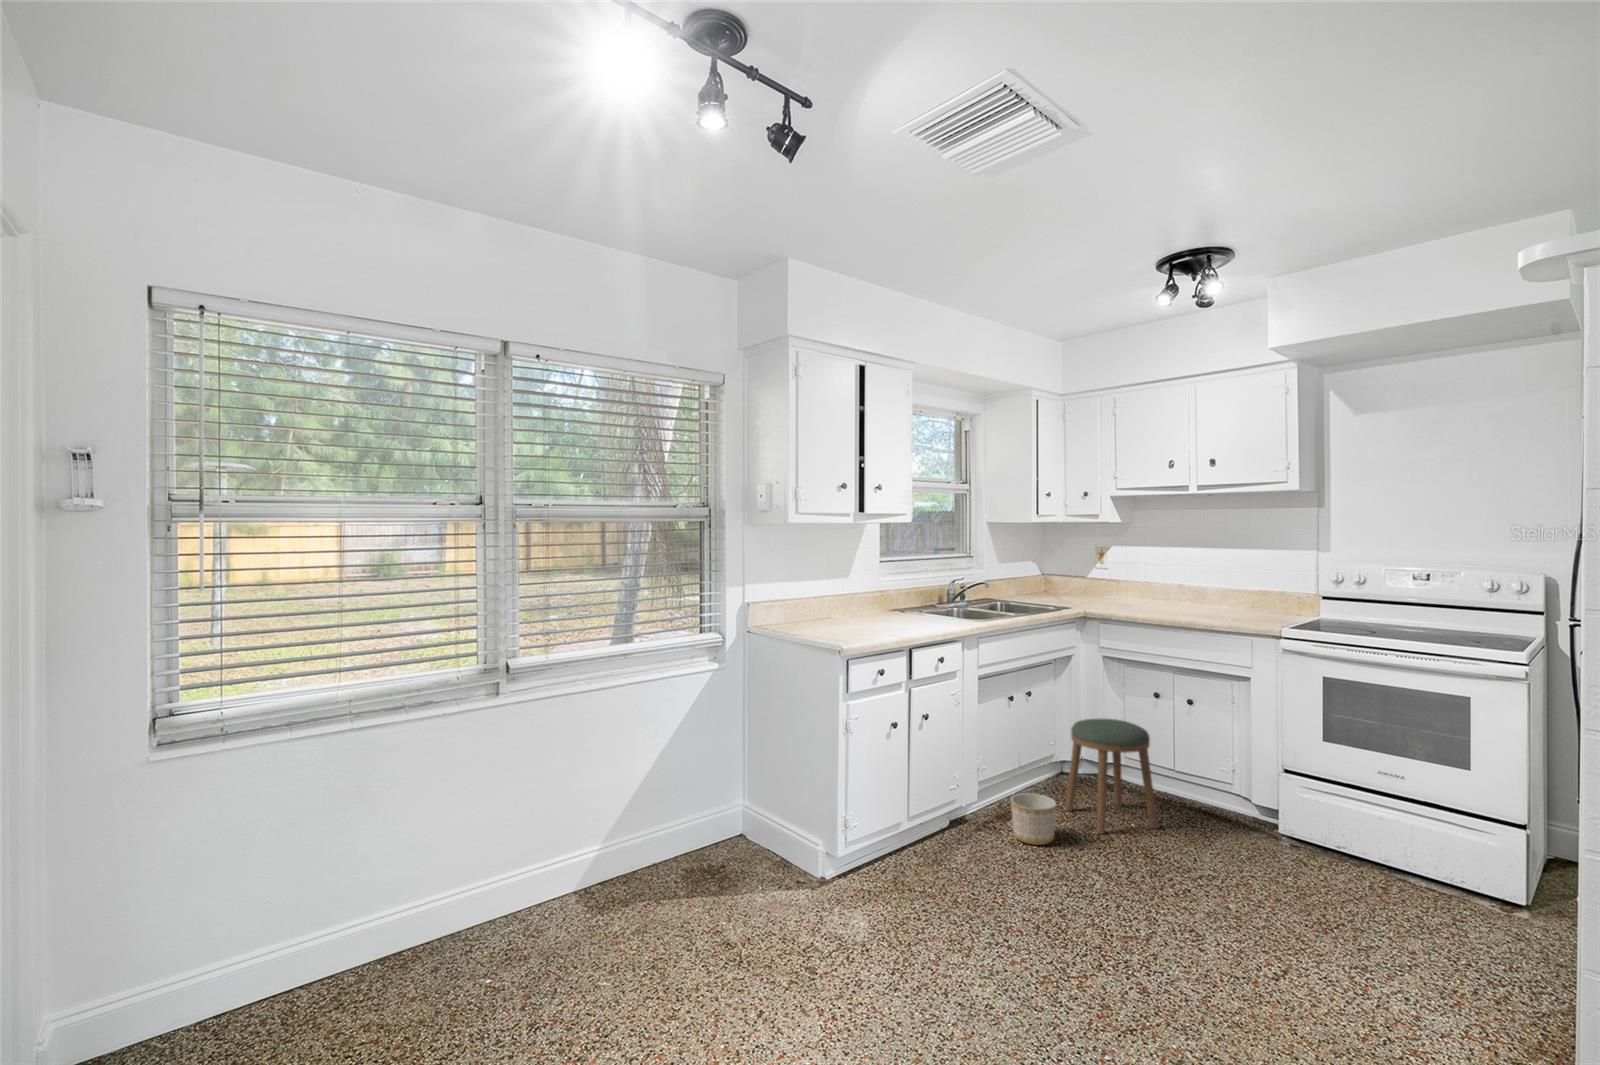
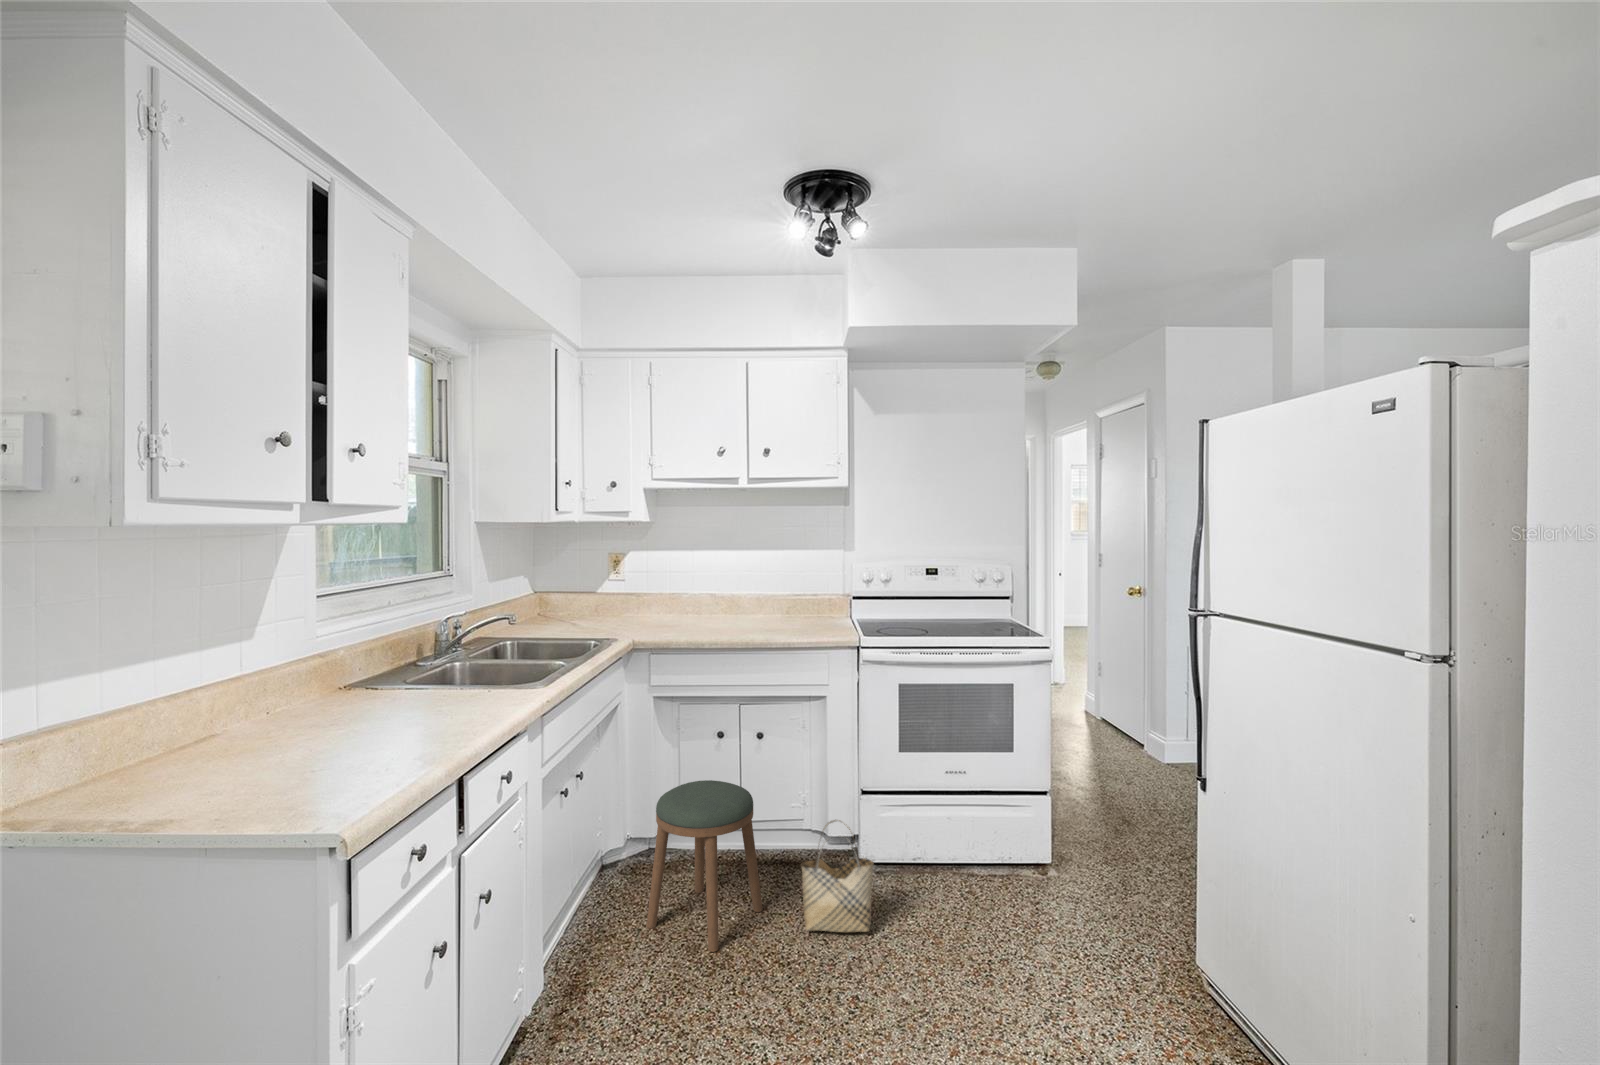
woven basket: none [1179,770,1247,864] -> present [801,820,874,932]
planter: present [1011,793,1056,845] -> none [608,933,676,1026]

